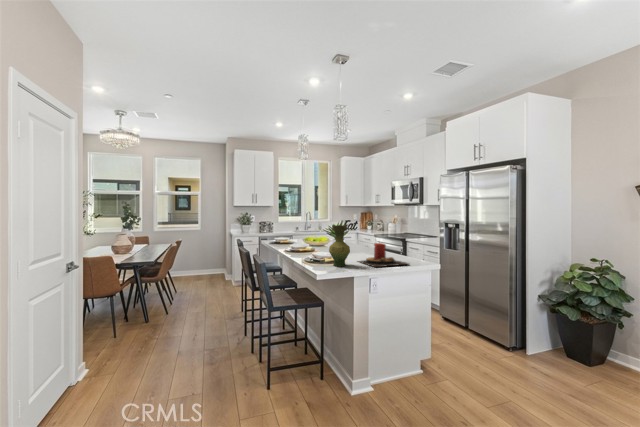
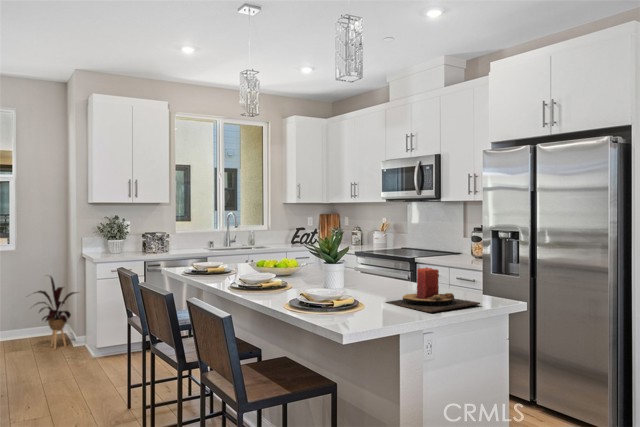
vase: present [329,225,350,266] -> none [345,238,385,314]
house plant: none [200,244,228,283] -> present [34,277,76,349]

